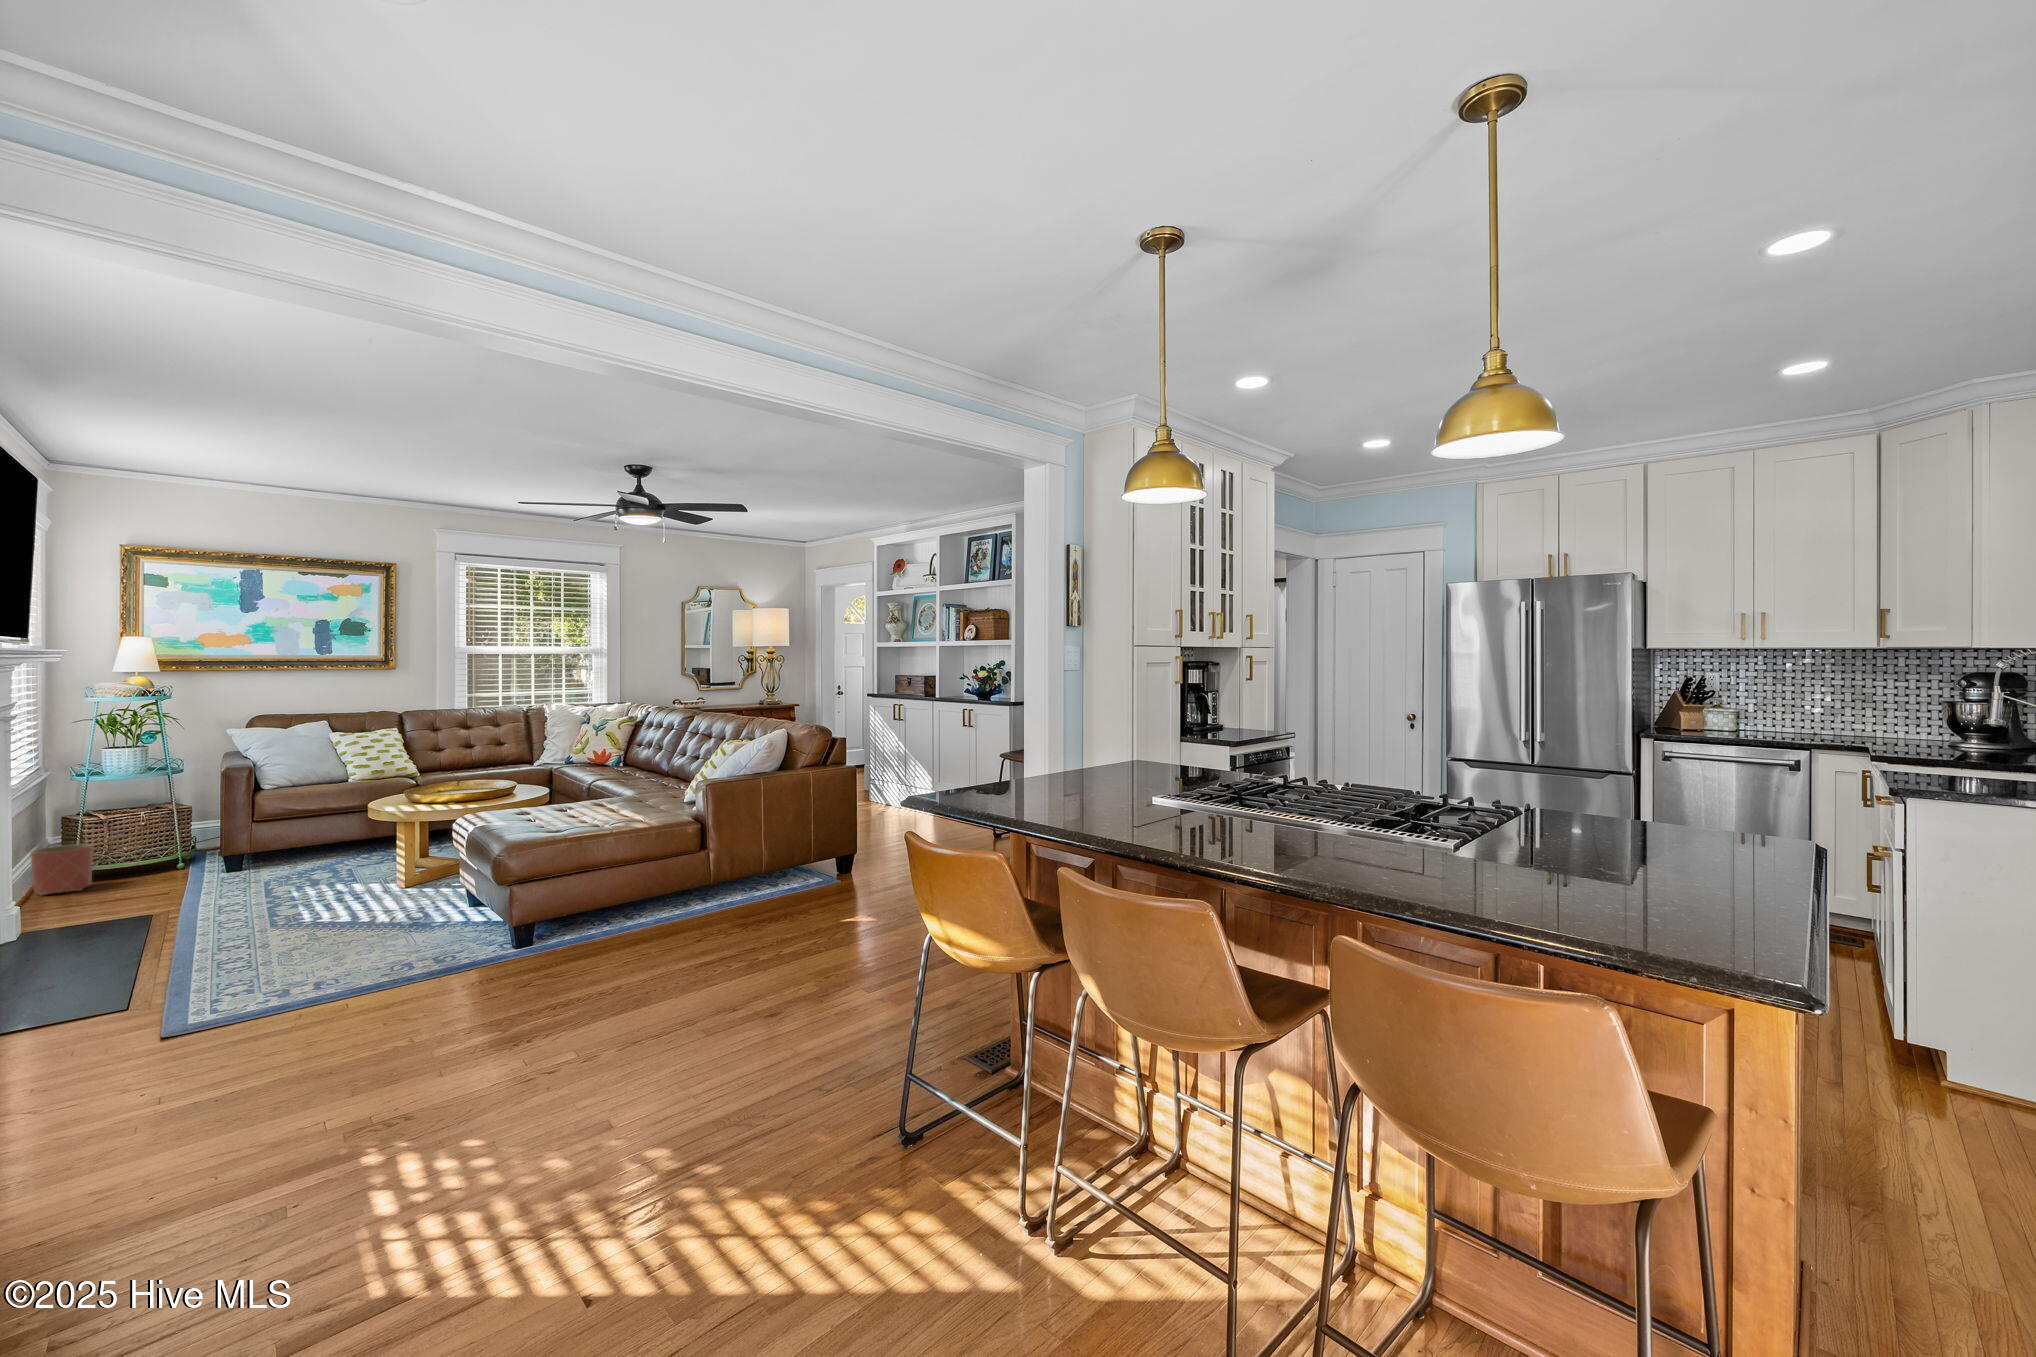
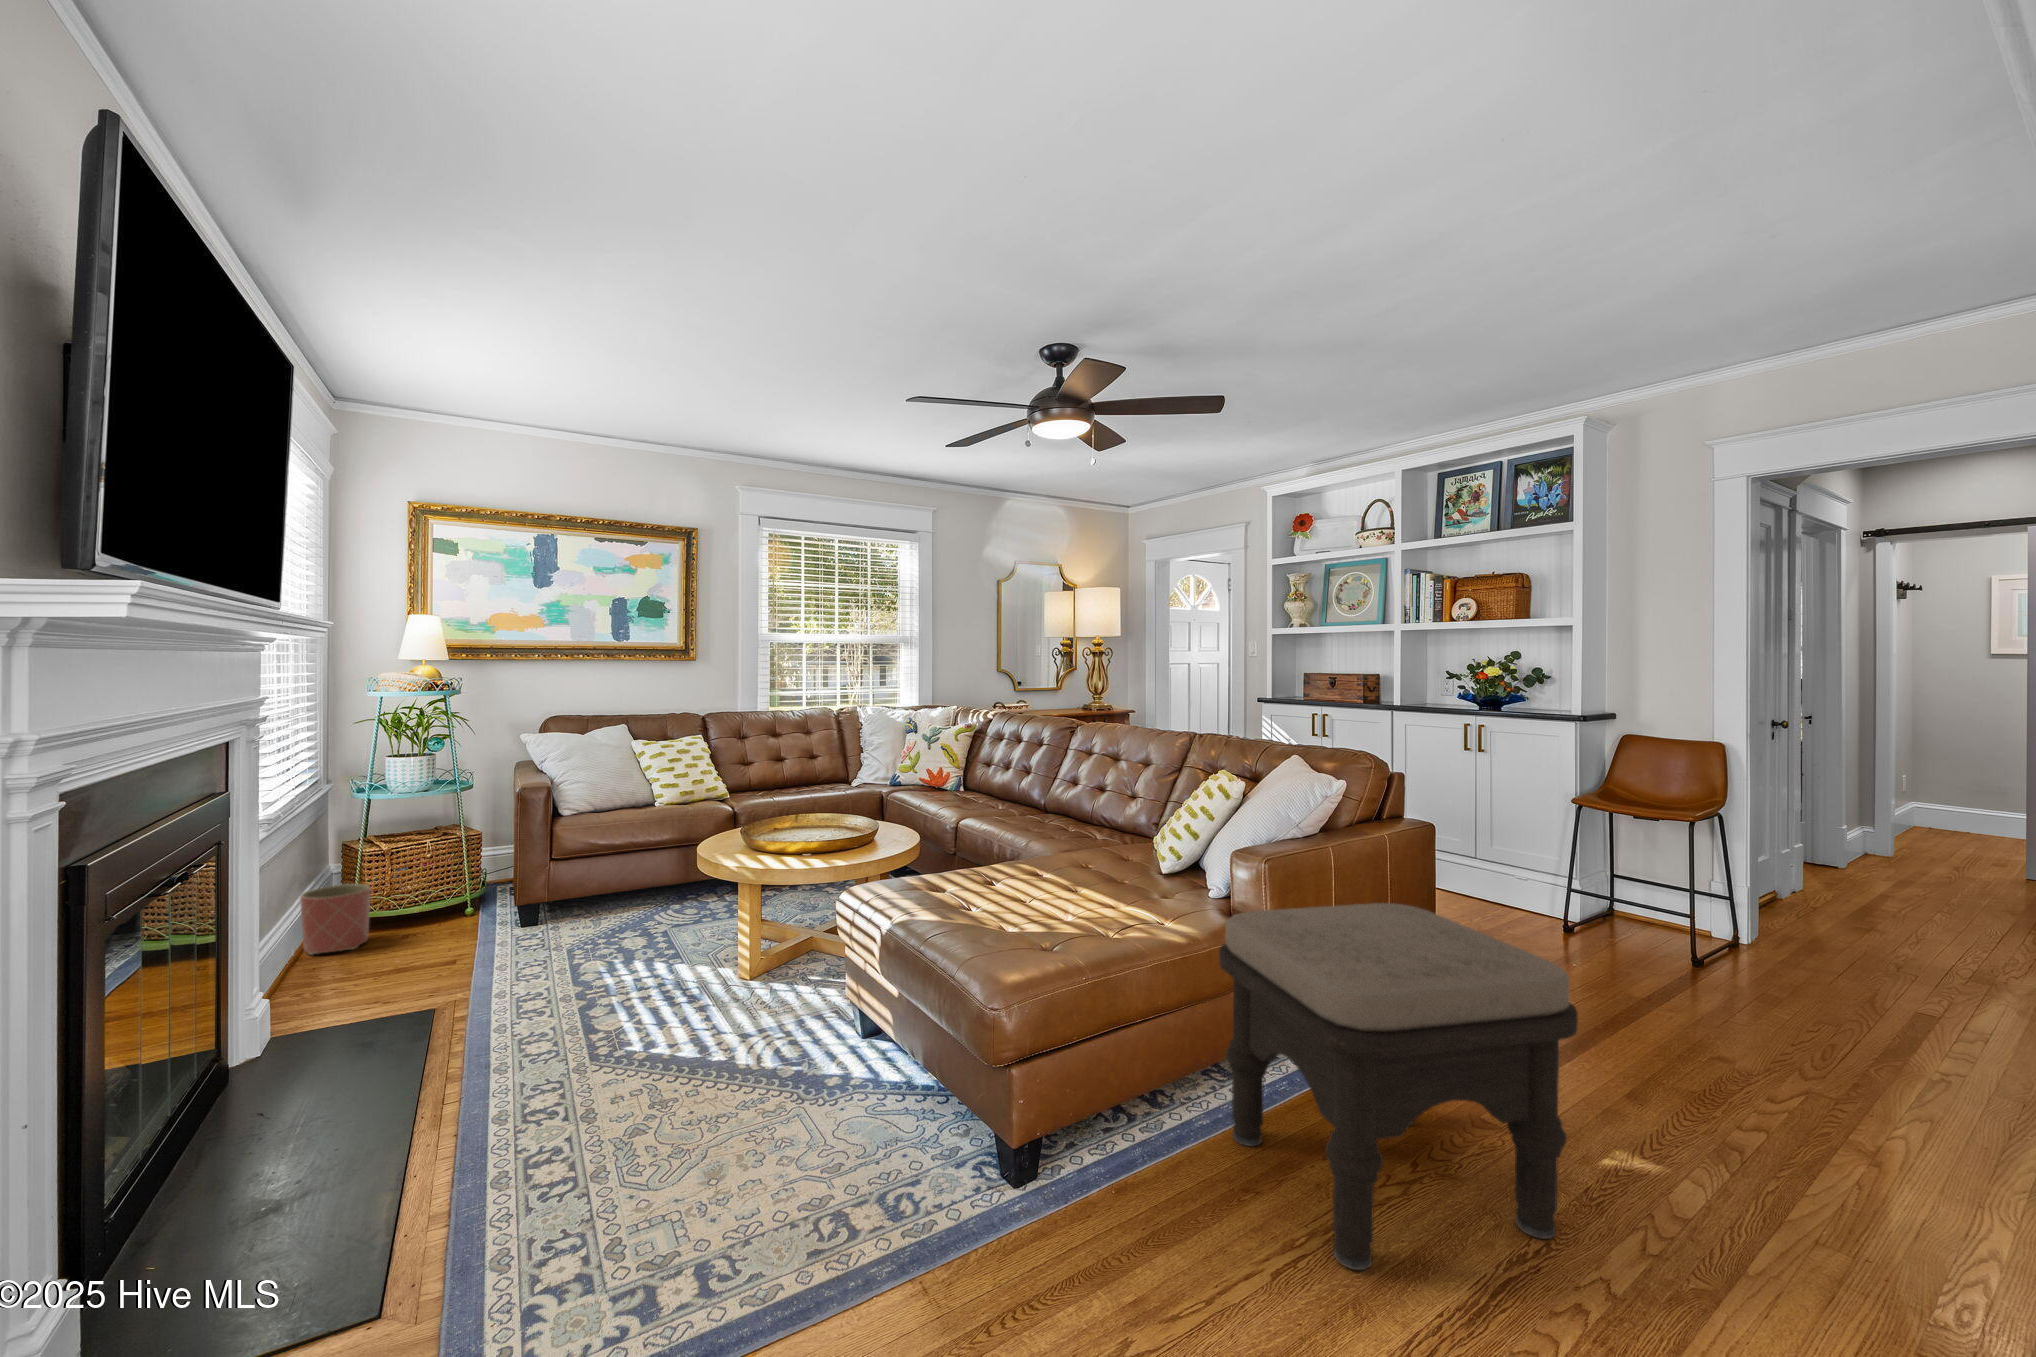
ottoman: none [657,801,802,957] -> present [1219,903,1578,1270]

